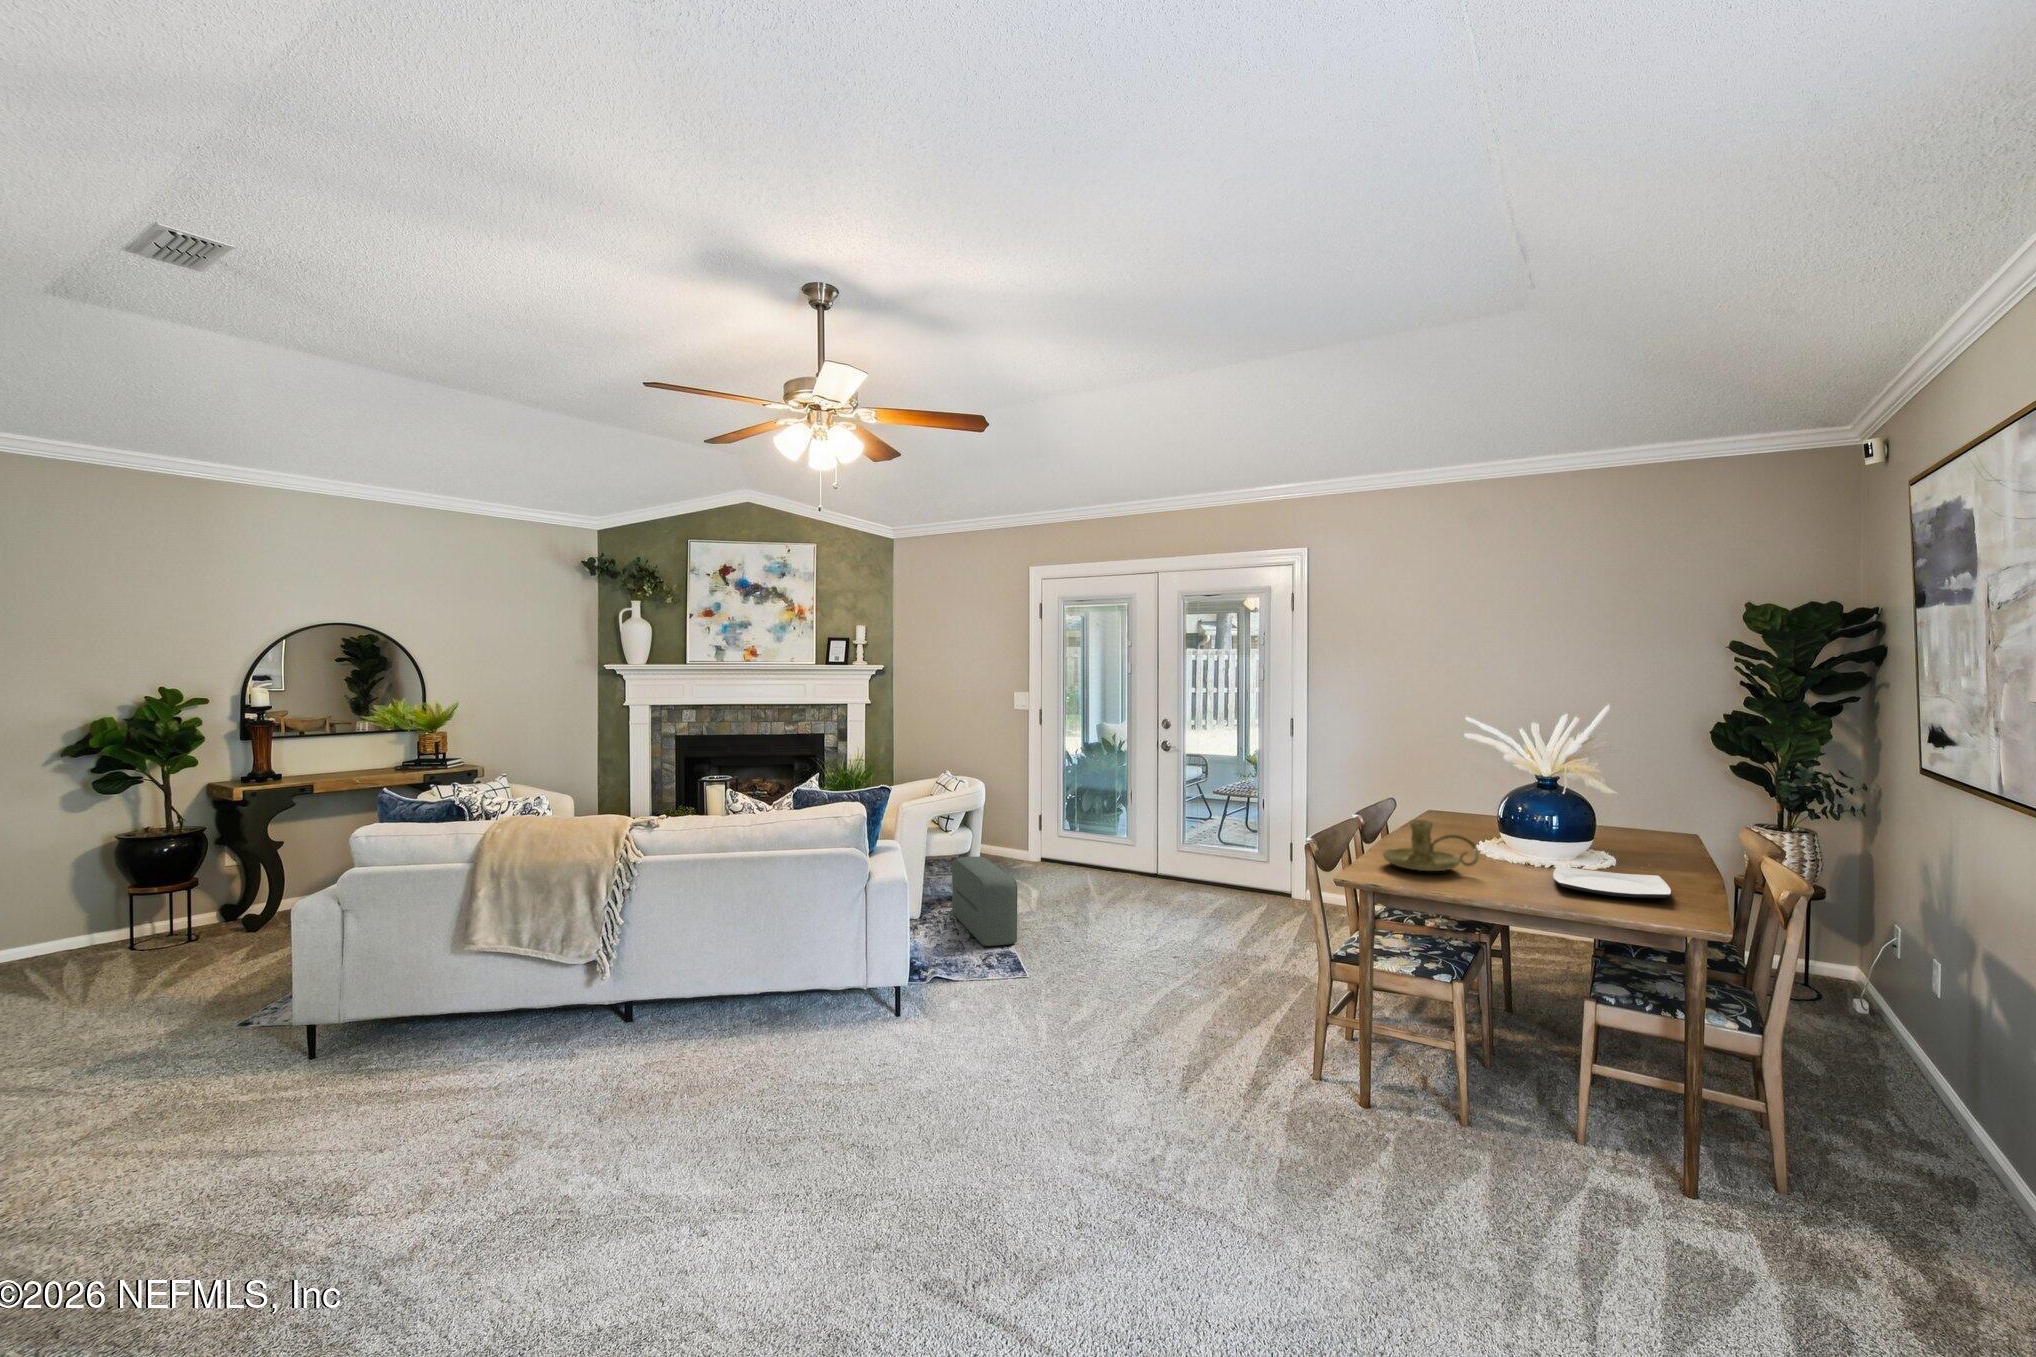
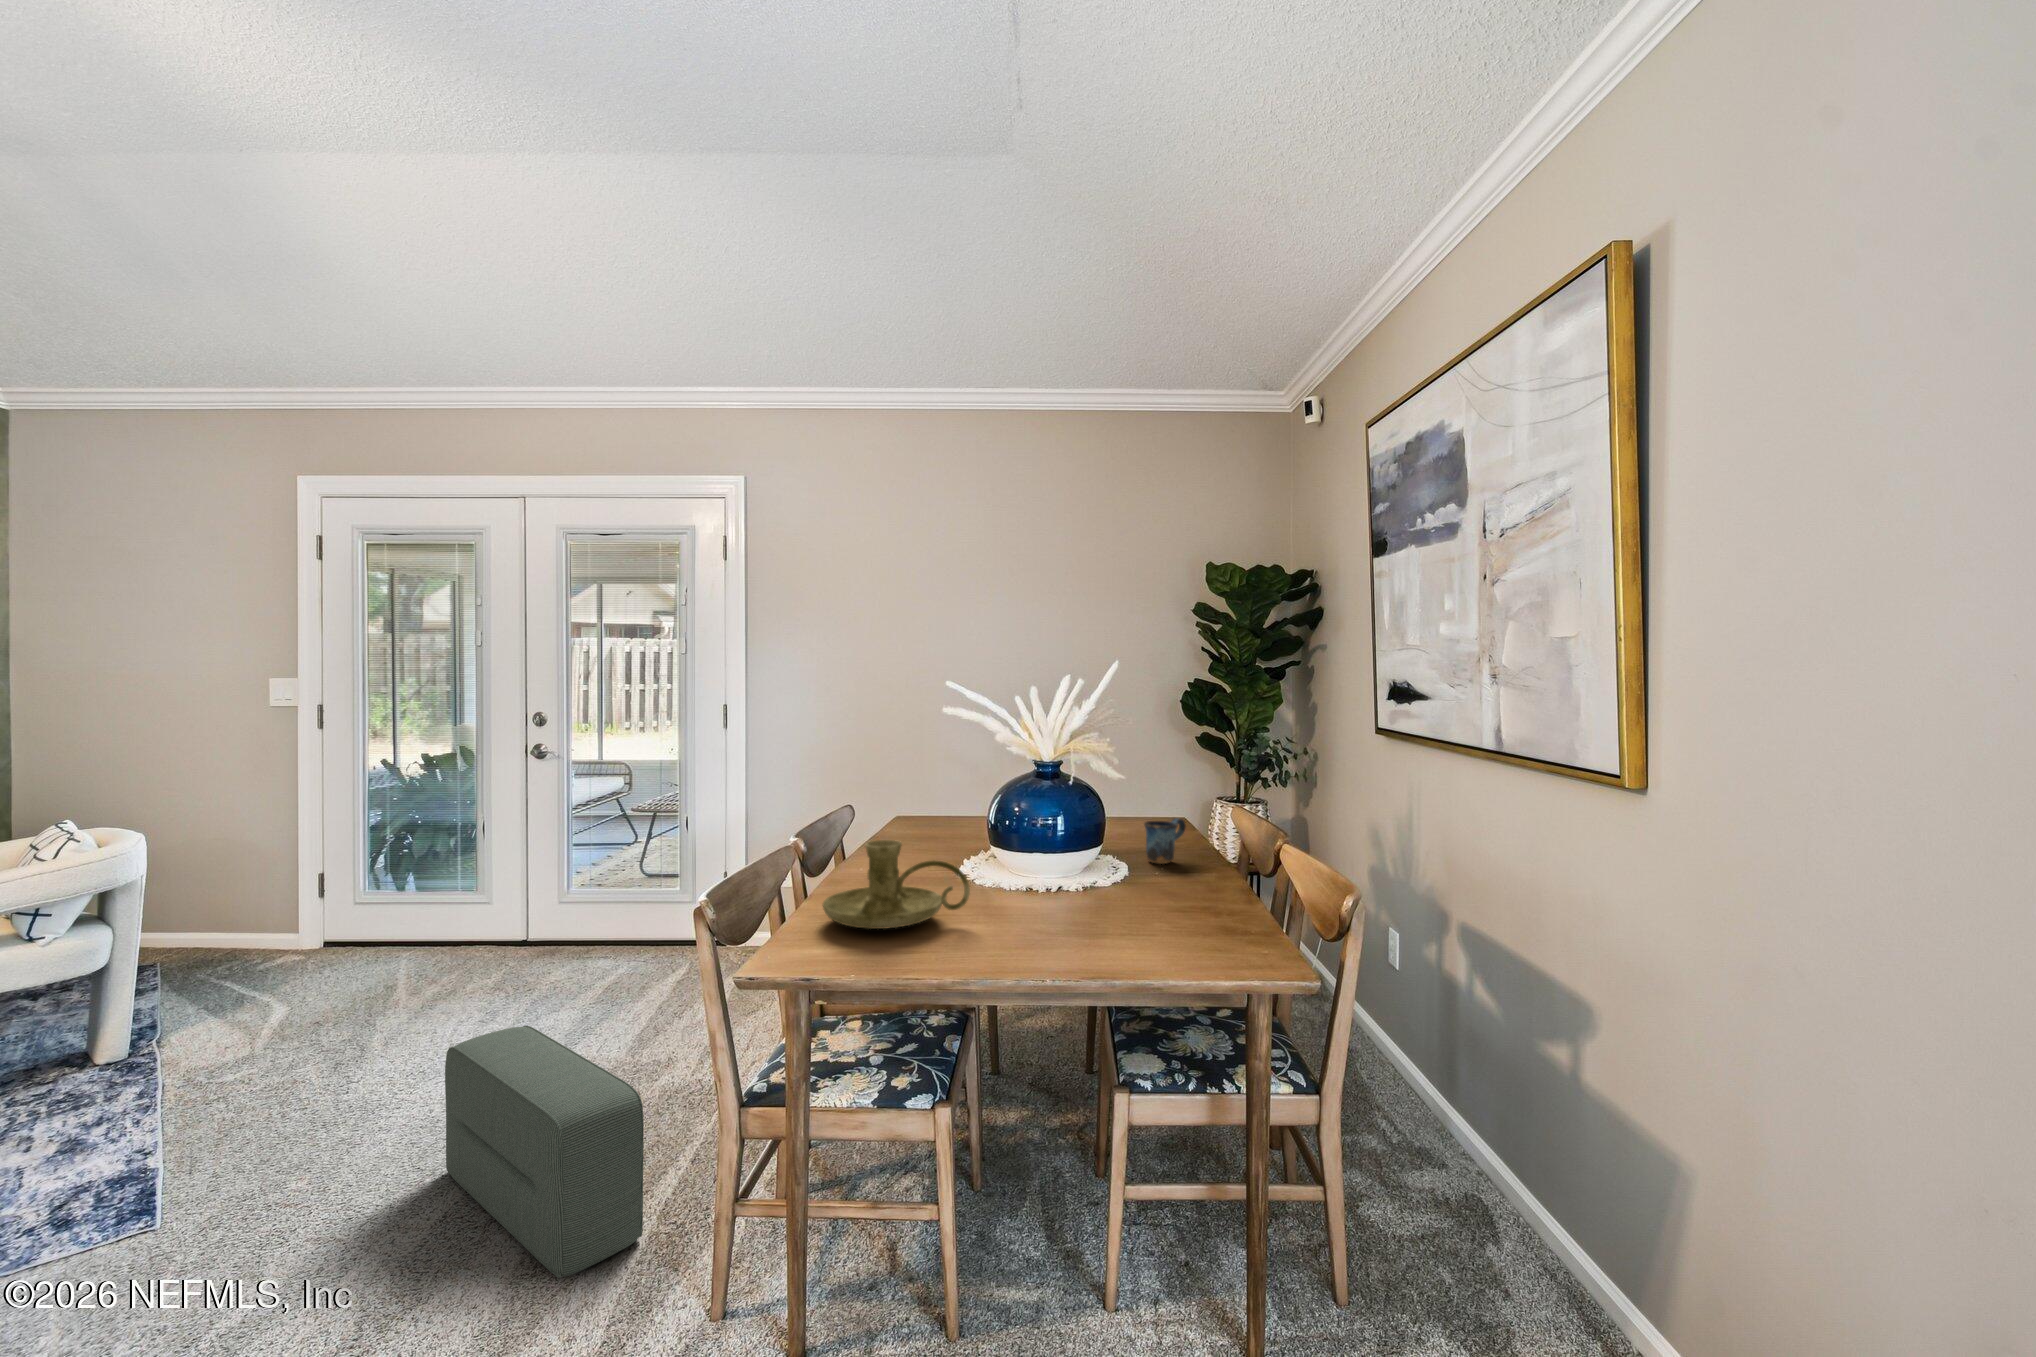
mug: none [1631,829,1672,862] -> present [1144,818,1186,864]
pouf: present [952,856,1017,946] -> present [445,1026,644,1278]
plate: present [1553,866,1671,898] -> none [1069,888,1226,934]

